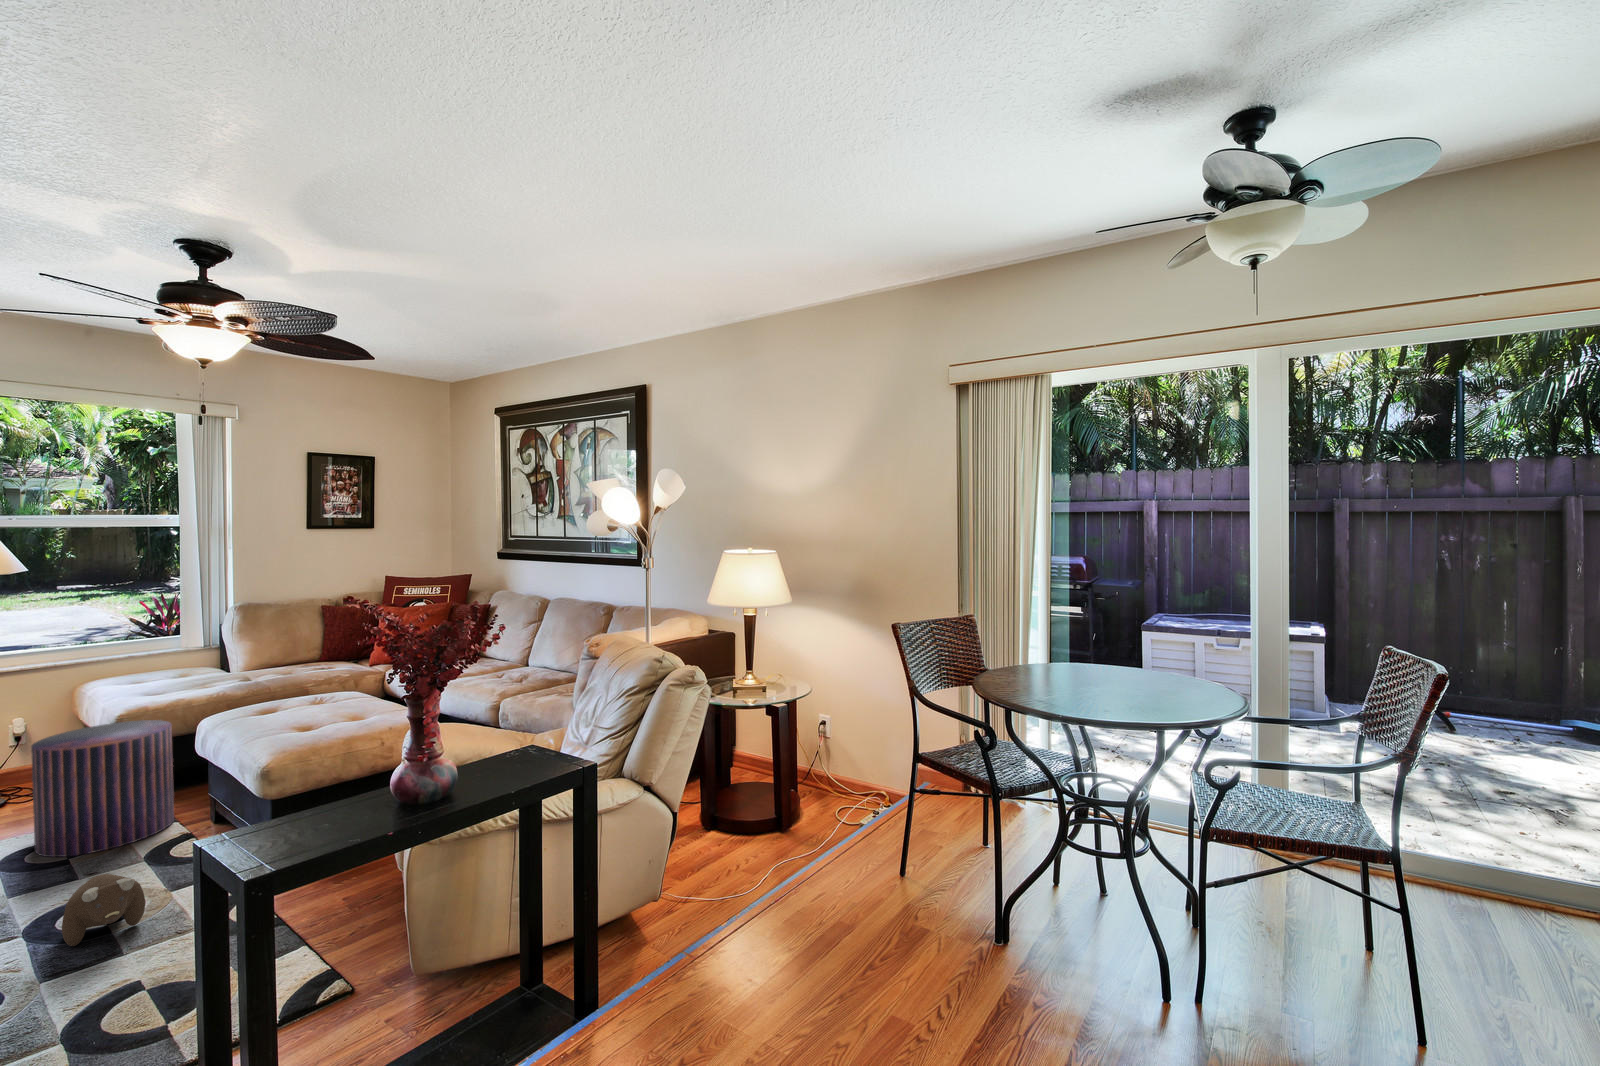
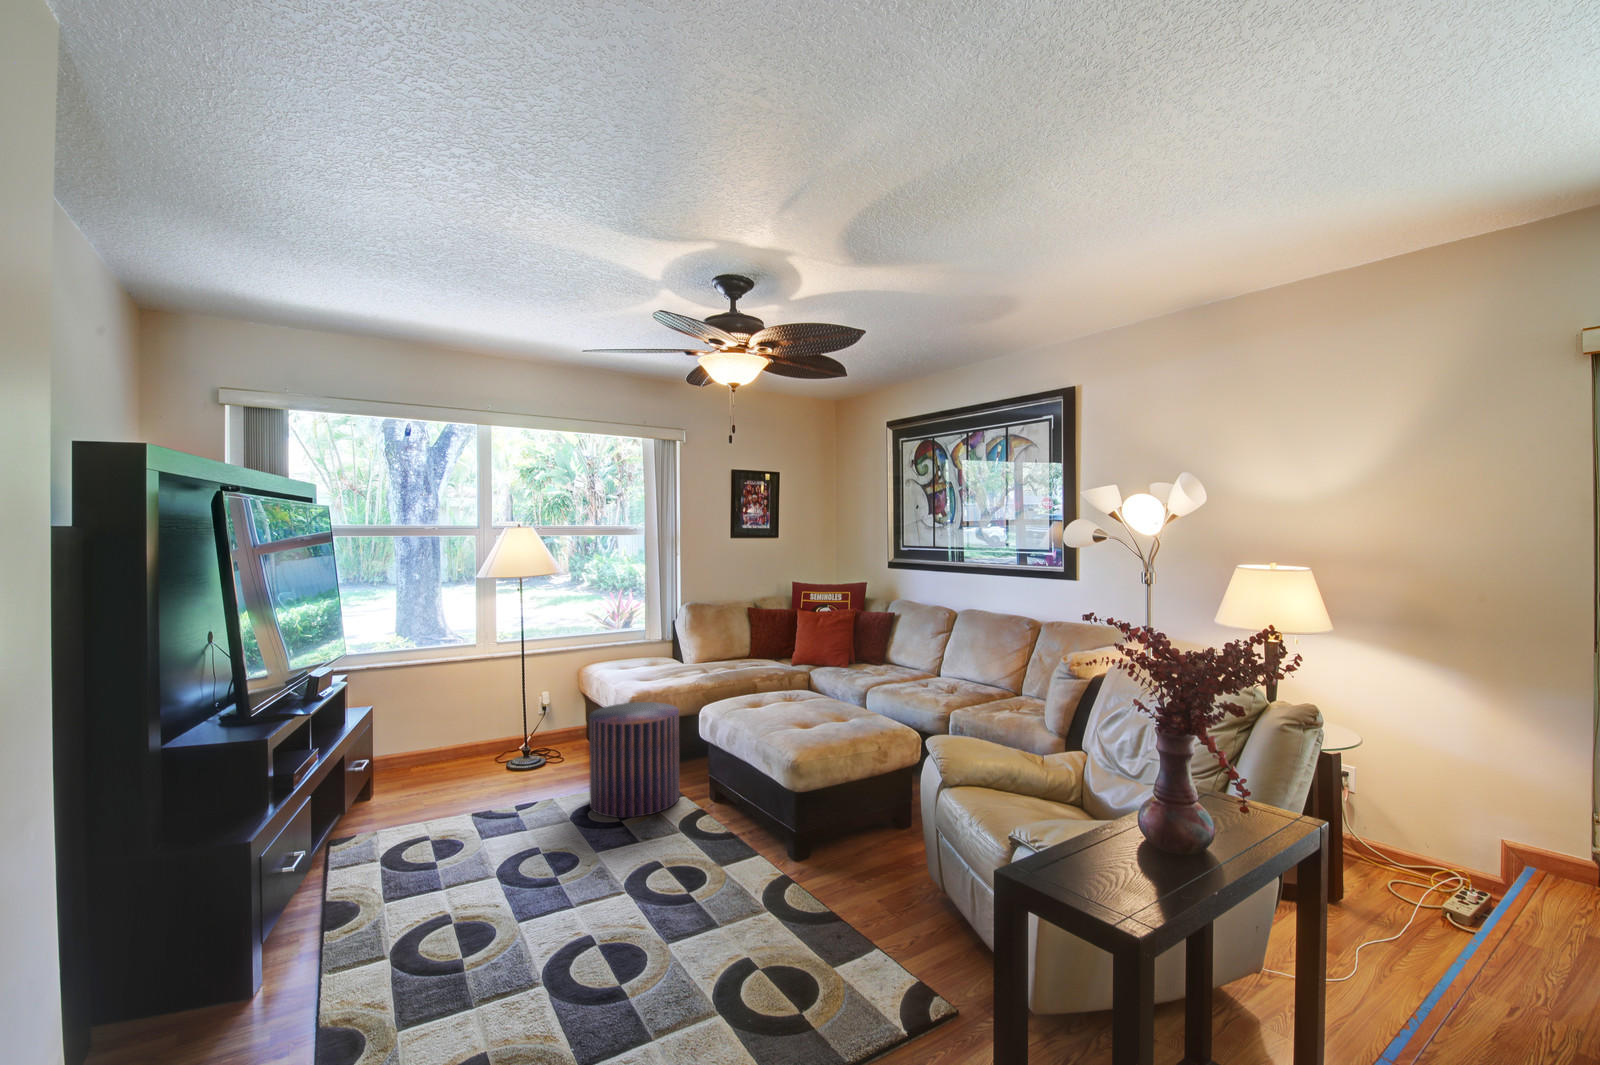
plush toy: present [62,874,145,946] -> none [657,847,715,912]

